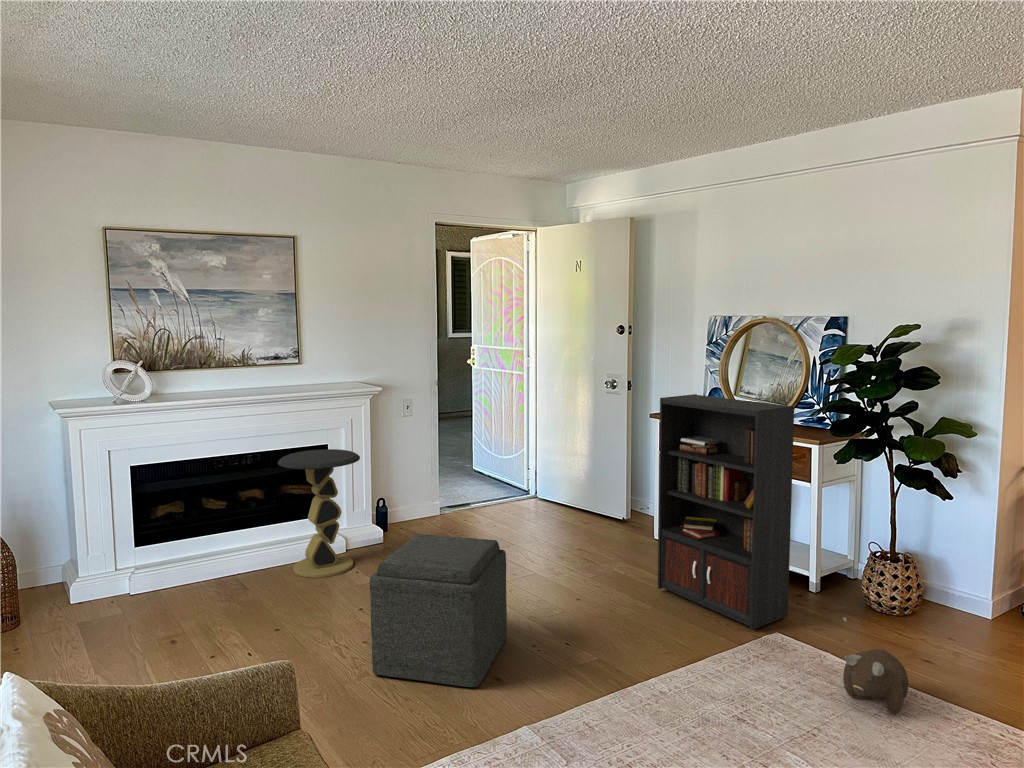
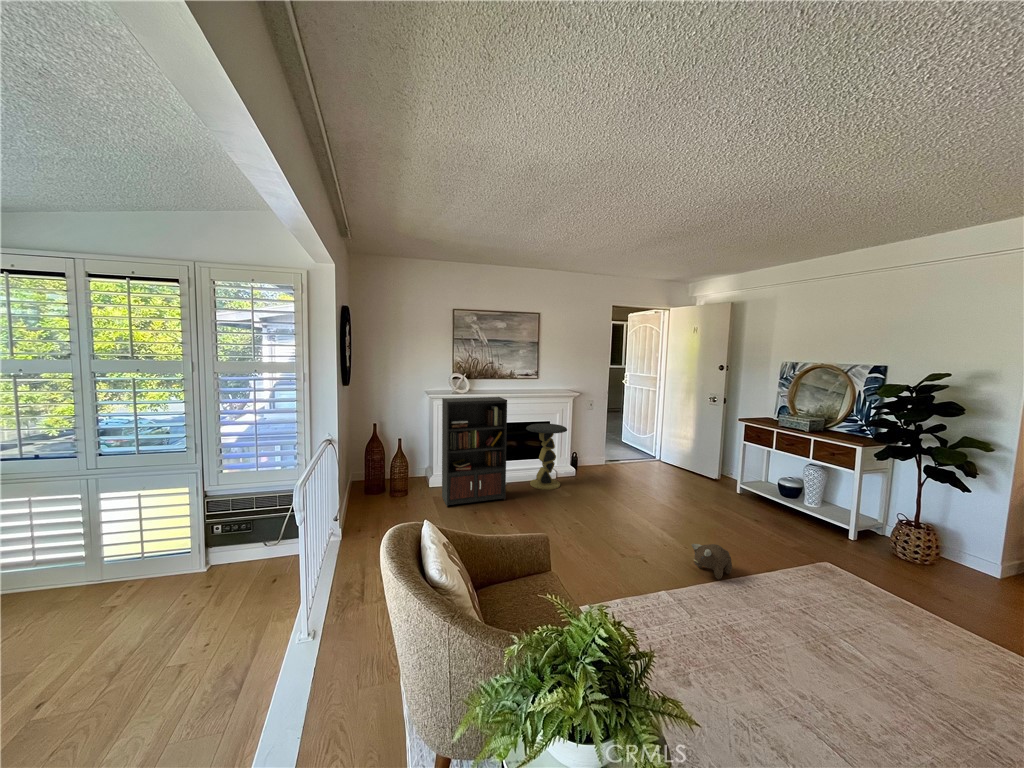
bookcase: present [658,394,847,630] -> present [442,397,507,506]
ottoman: present [370,534,507,687] -> none [578,473,652,558]
plush toy: present [843,649,909,714] -> present [692,544,732,579]

